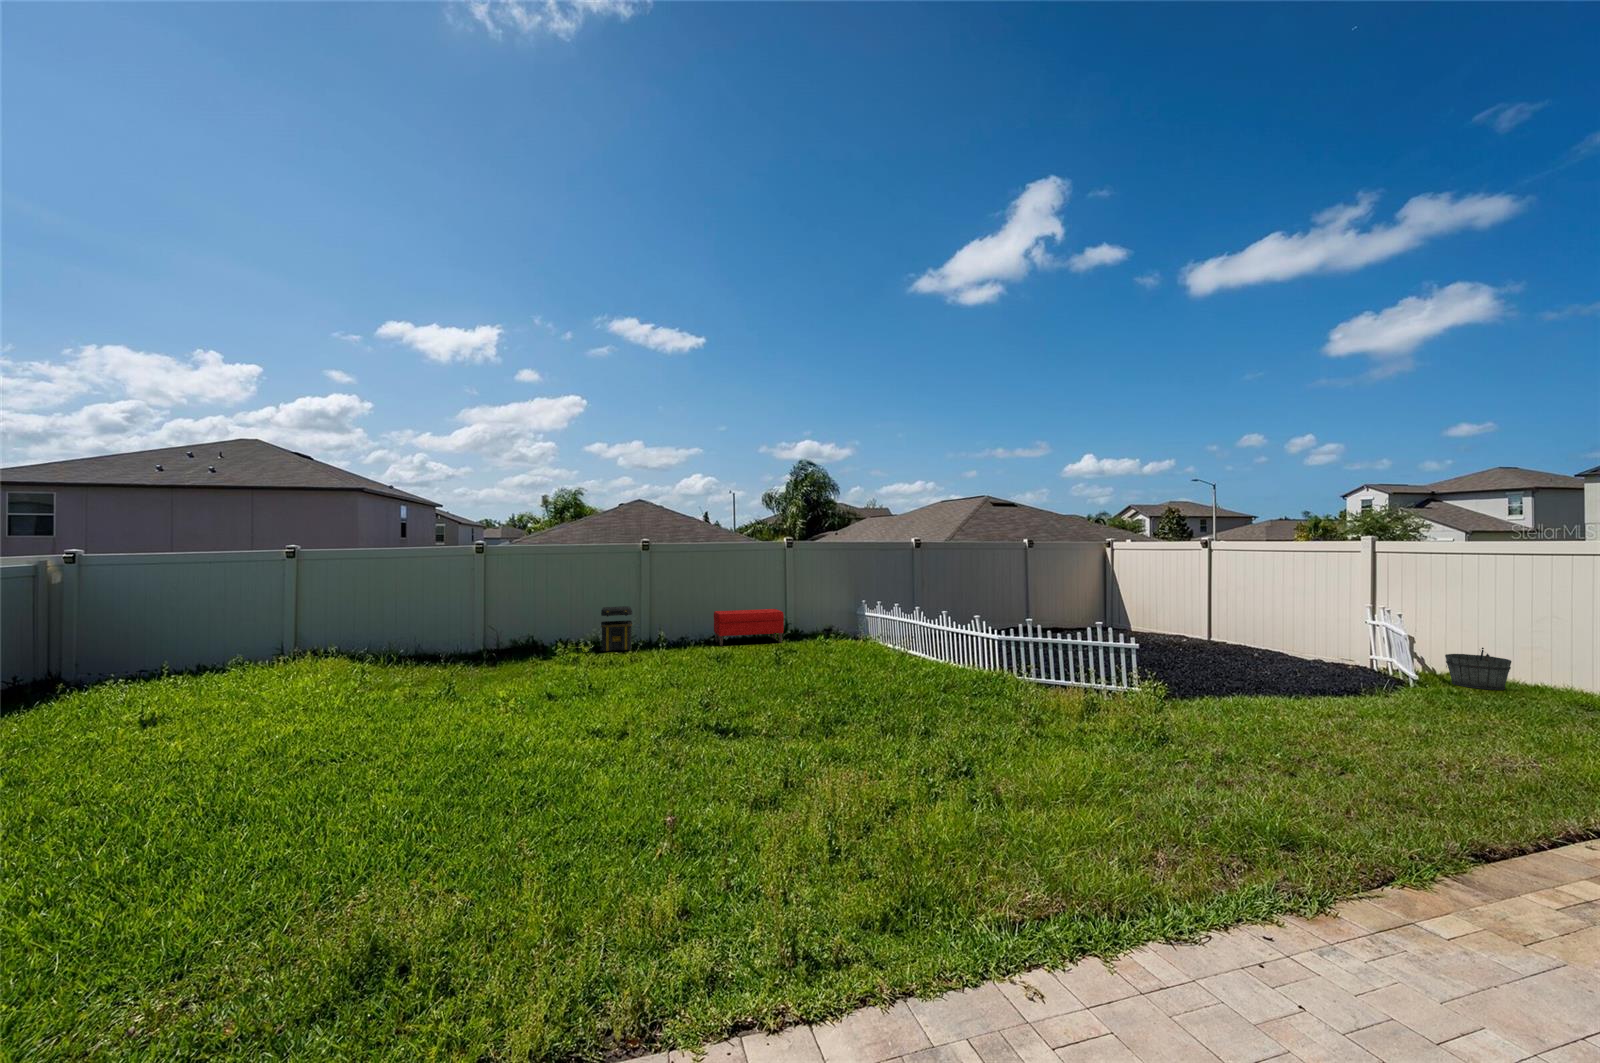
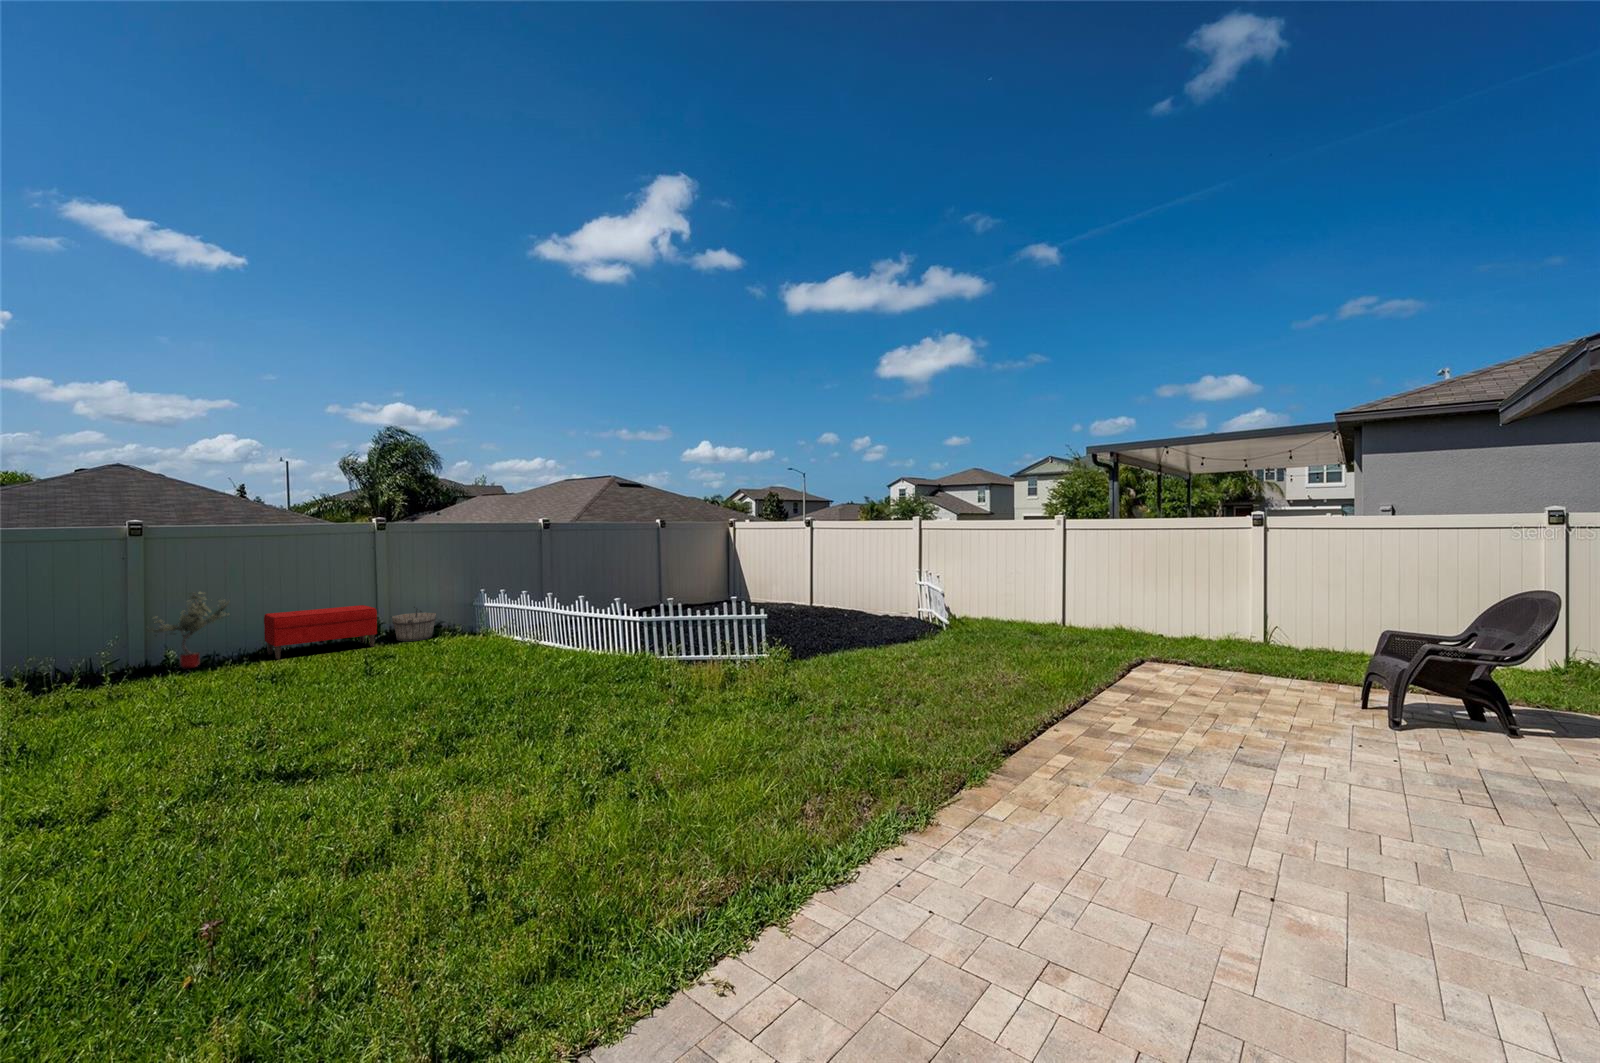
potted tree: none [650,592,695,647] -> present [146,592,229,669]
toolbox: present [601,606,632,652] -> none [39,617,108,688]
wooden bucket: present [1445,648,1511,690] -> present [392,607,436,641]

